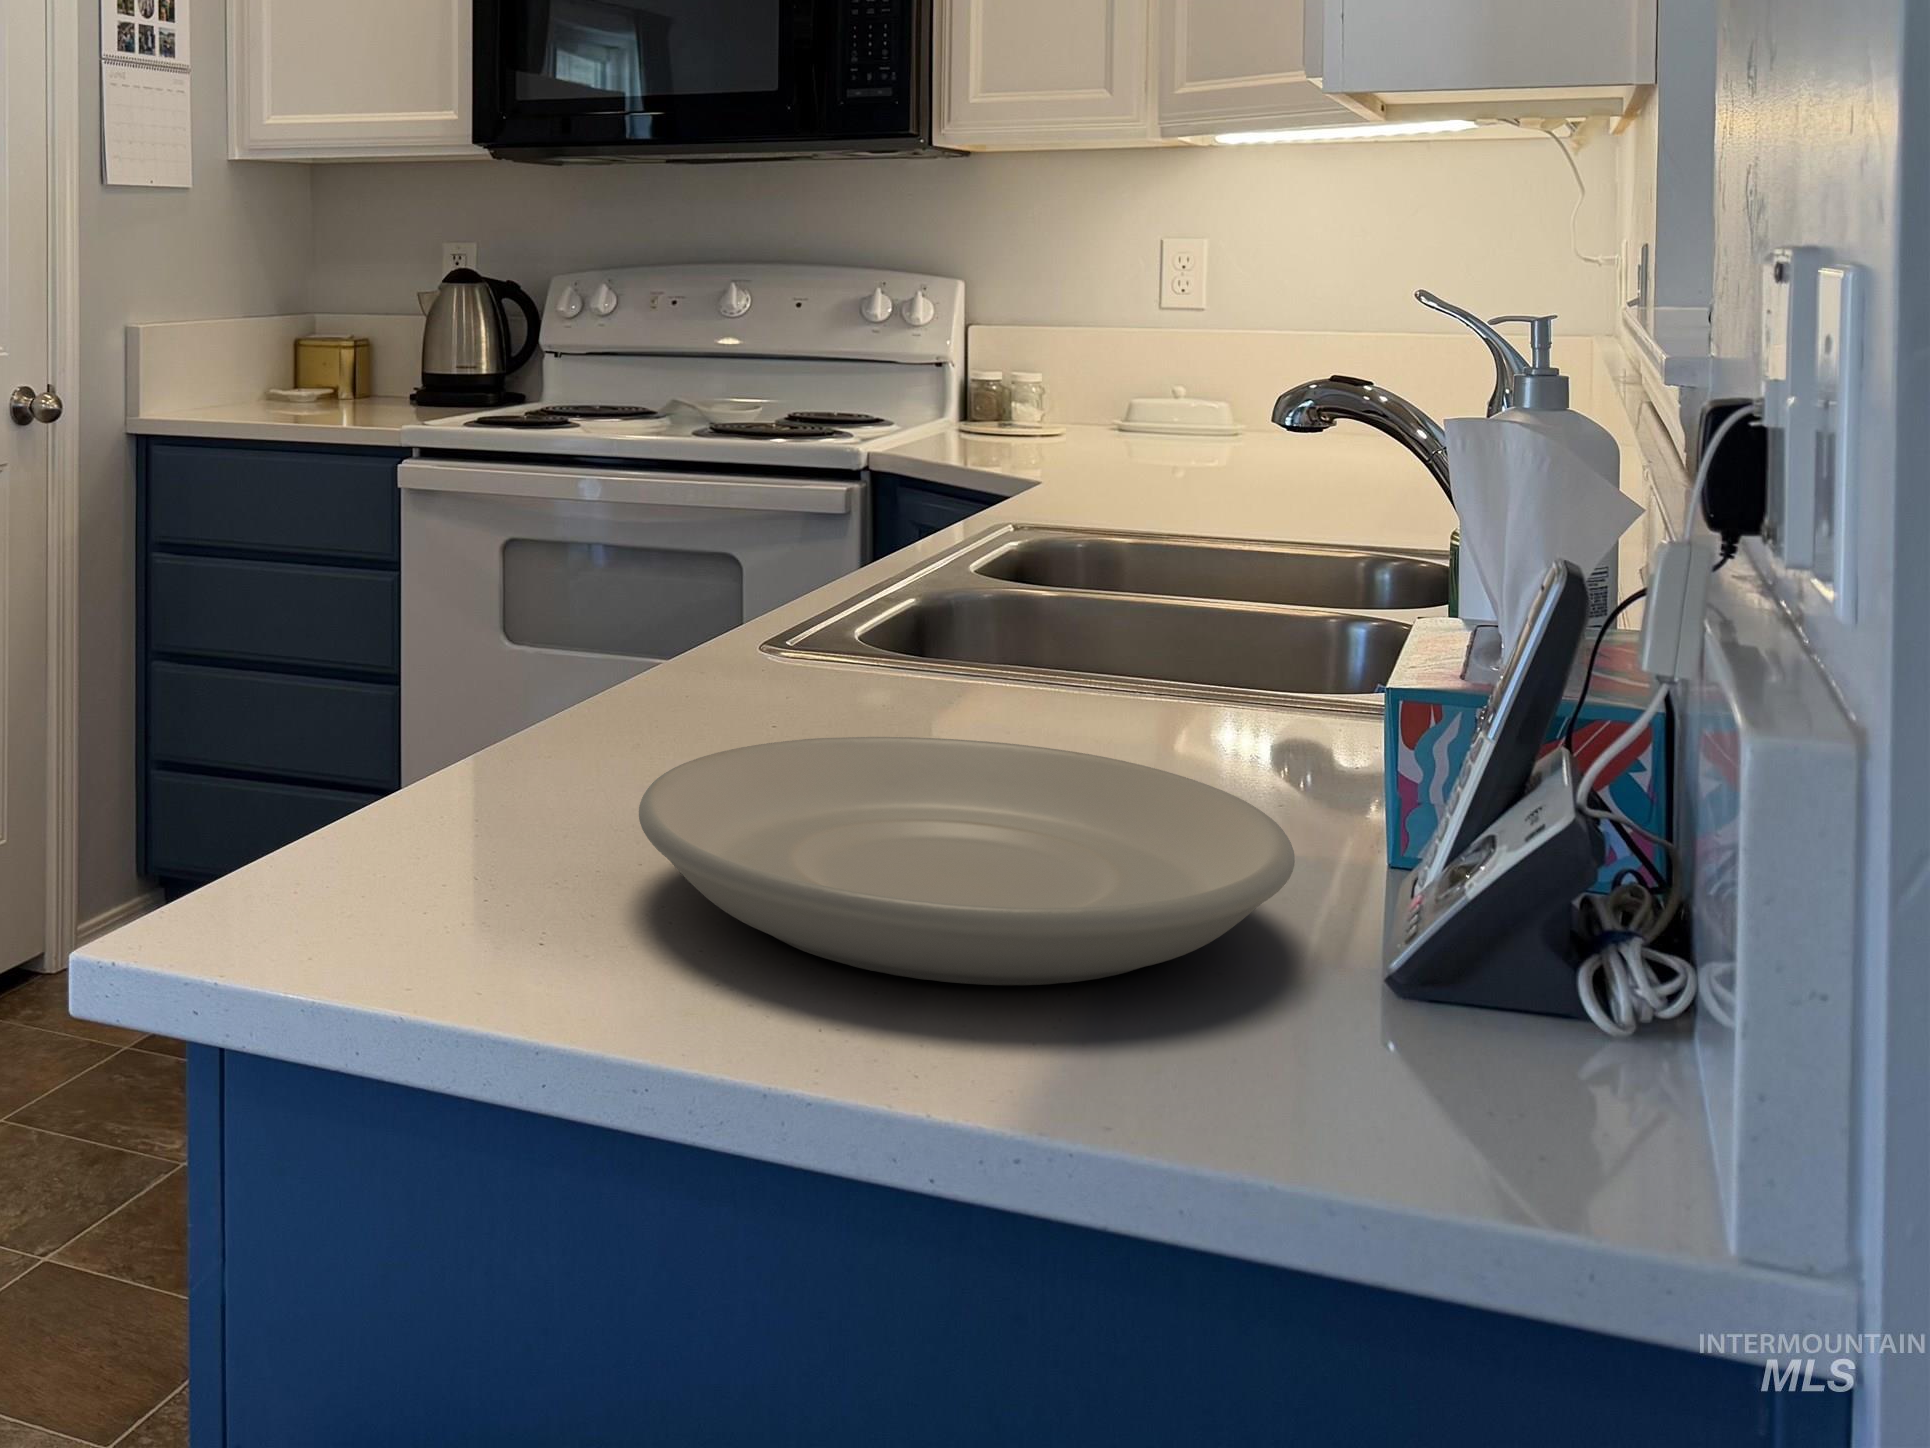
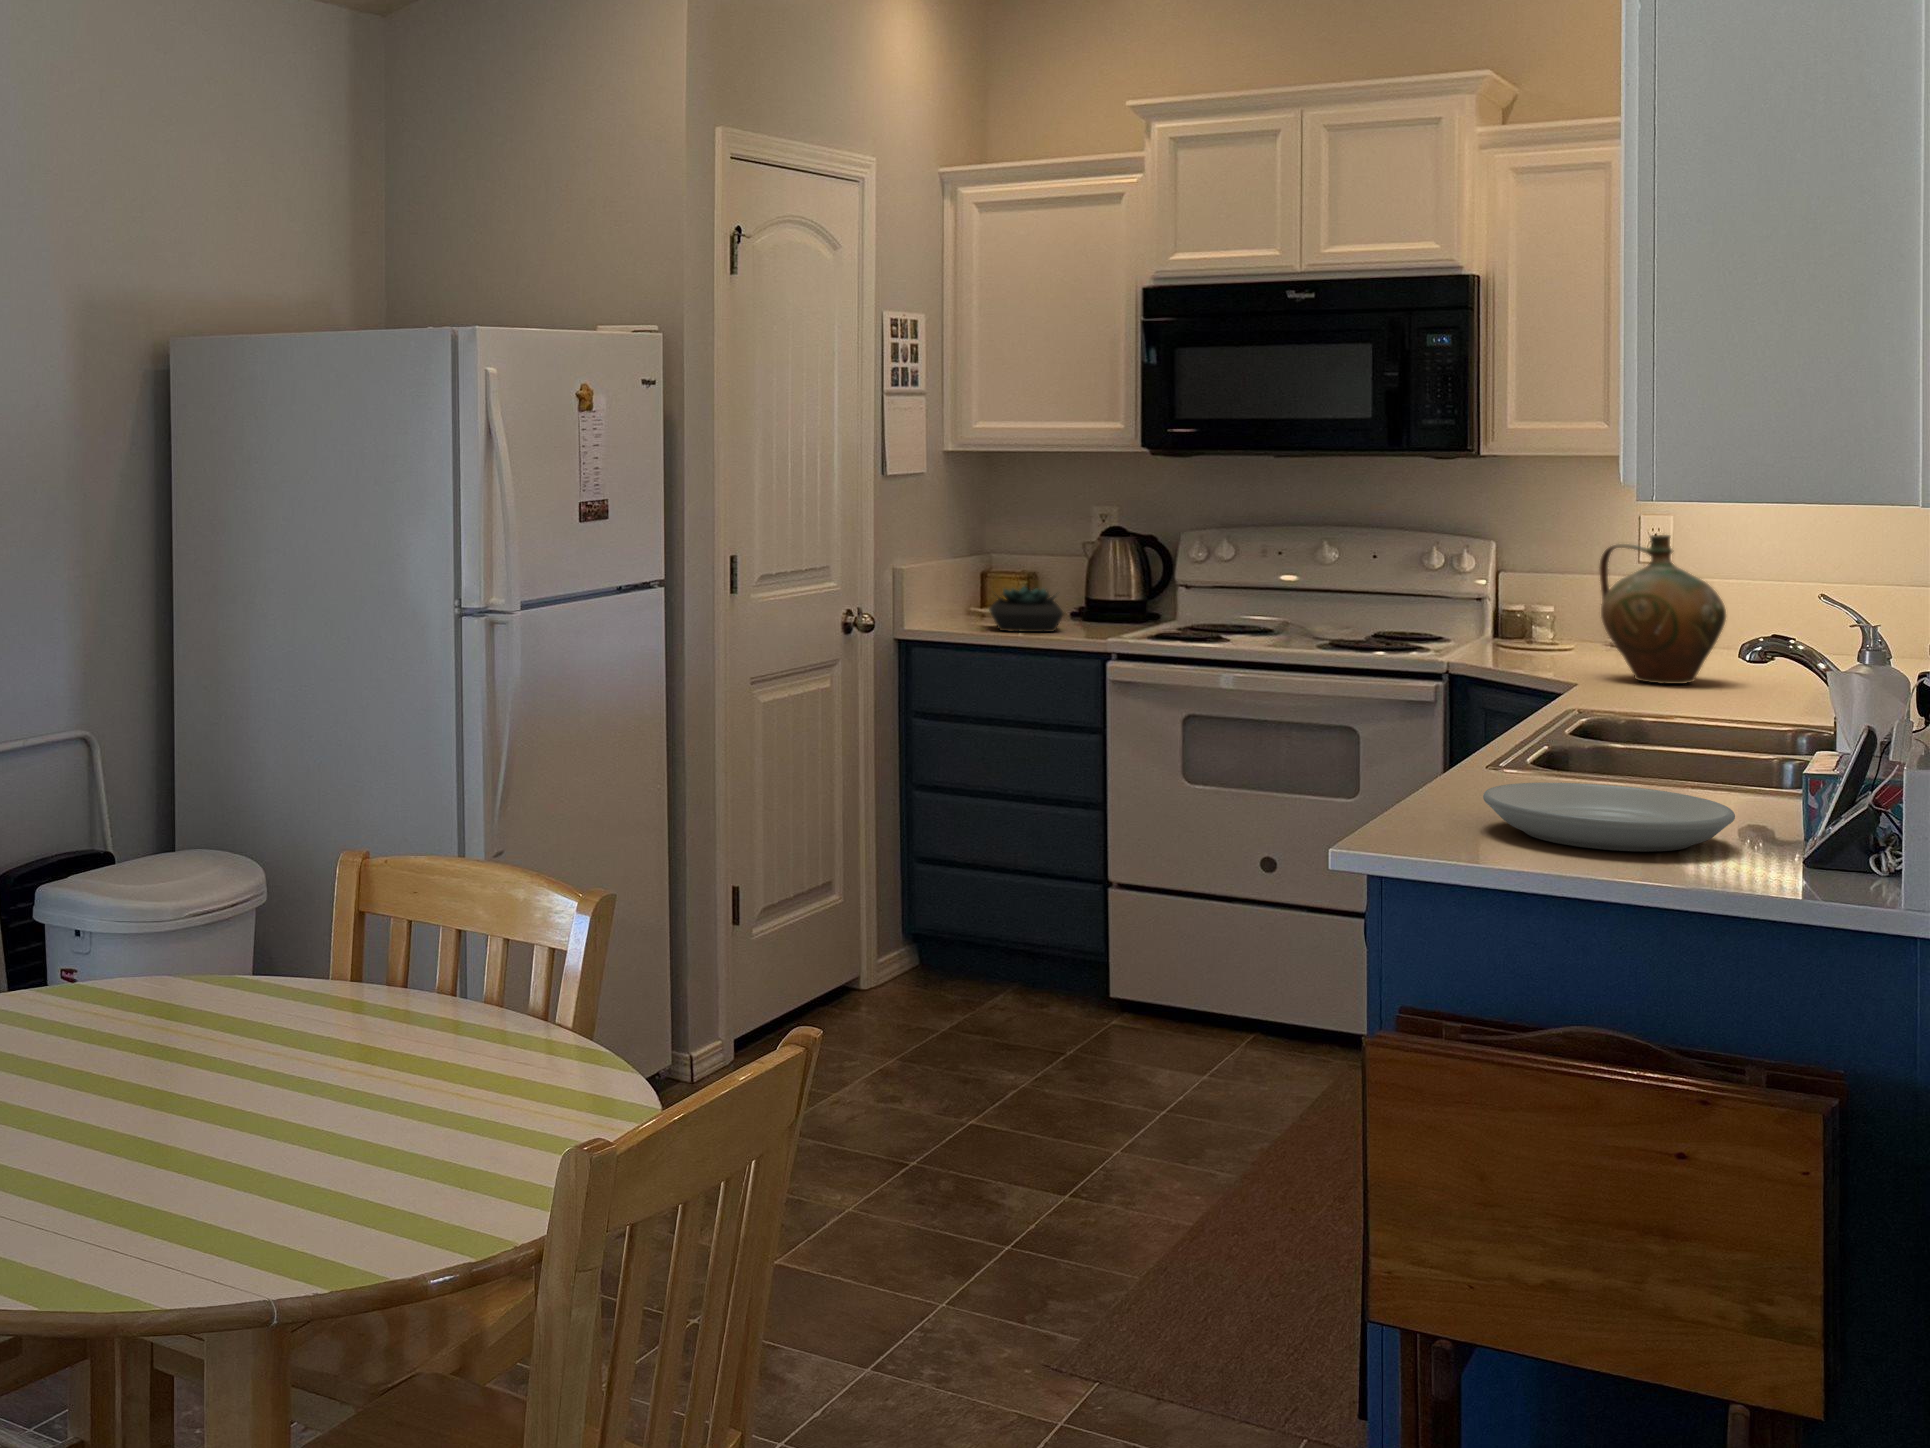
ceramic jug: none [1085,239,1269,479] -> present [1599,535,1726,684]
succulent plant: none [256,352,365,419] -> present [989,587,1063,632]

